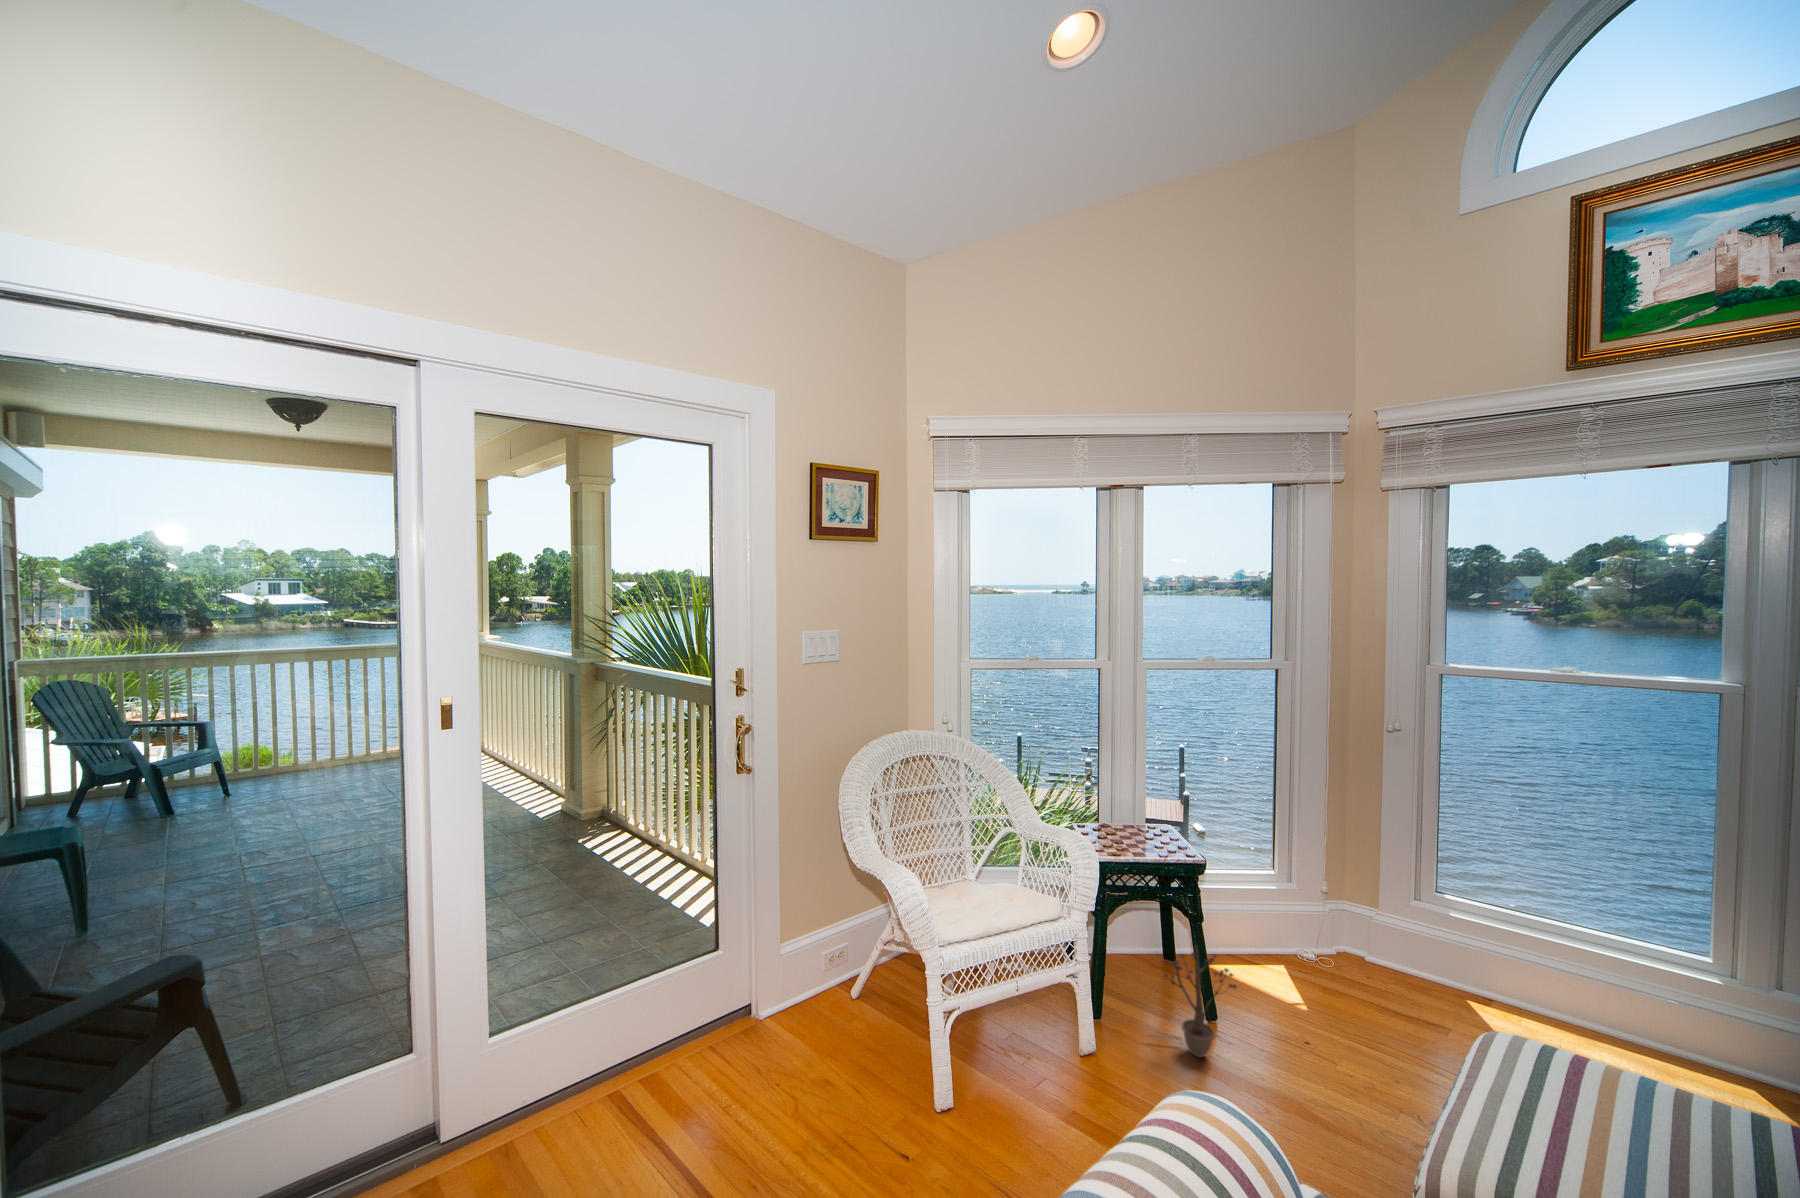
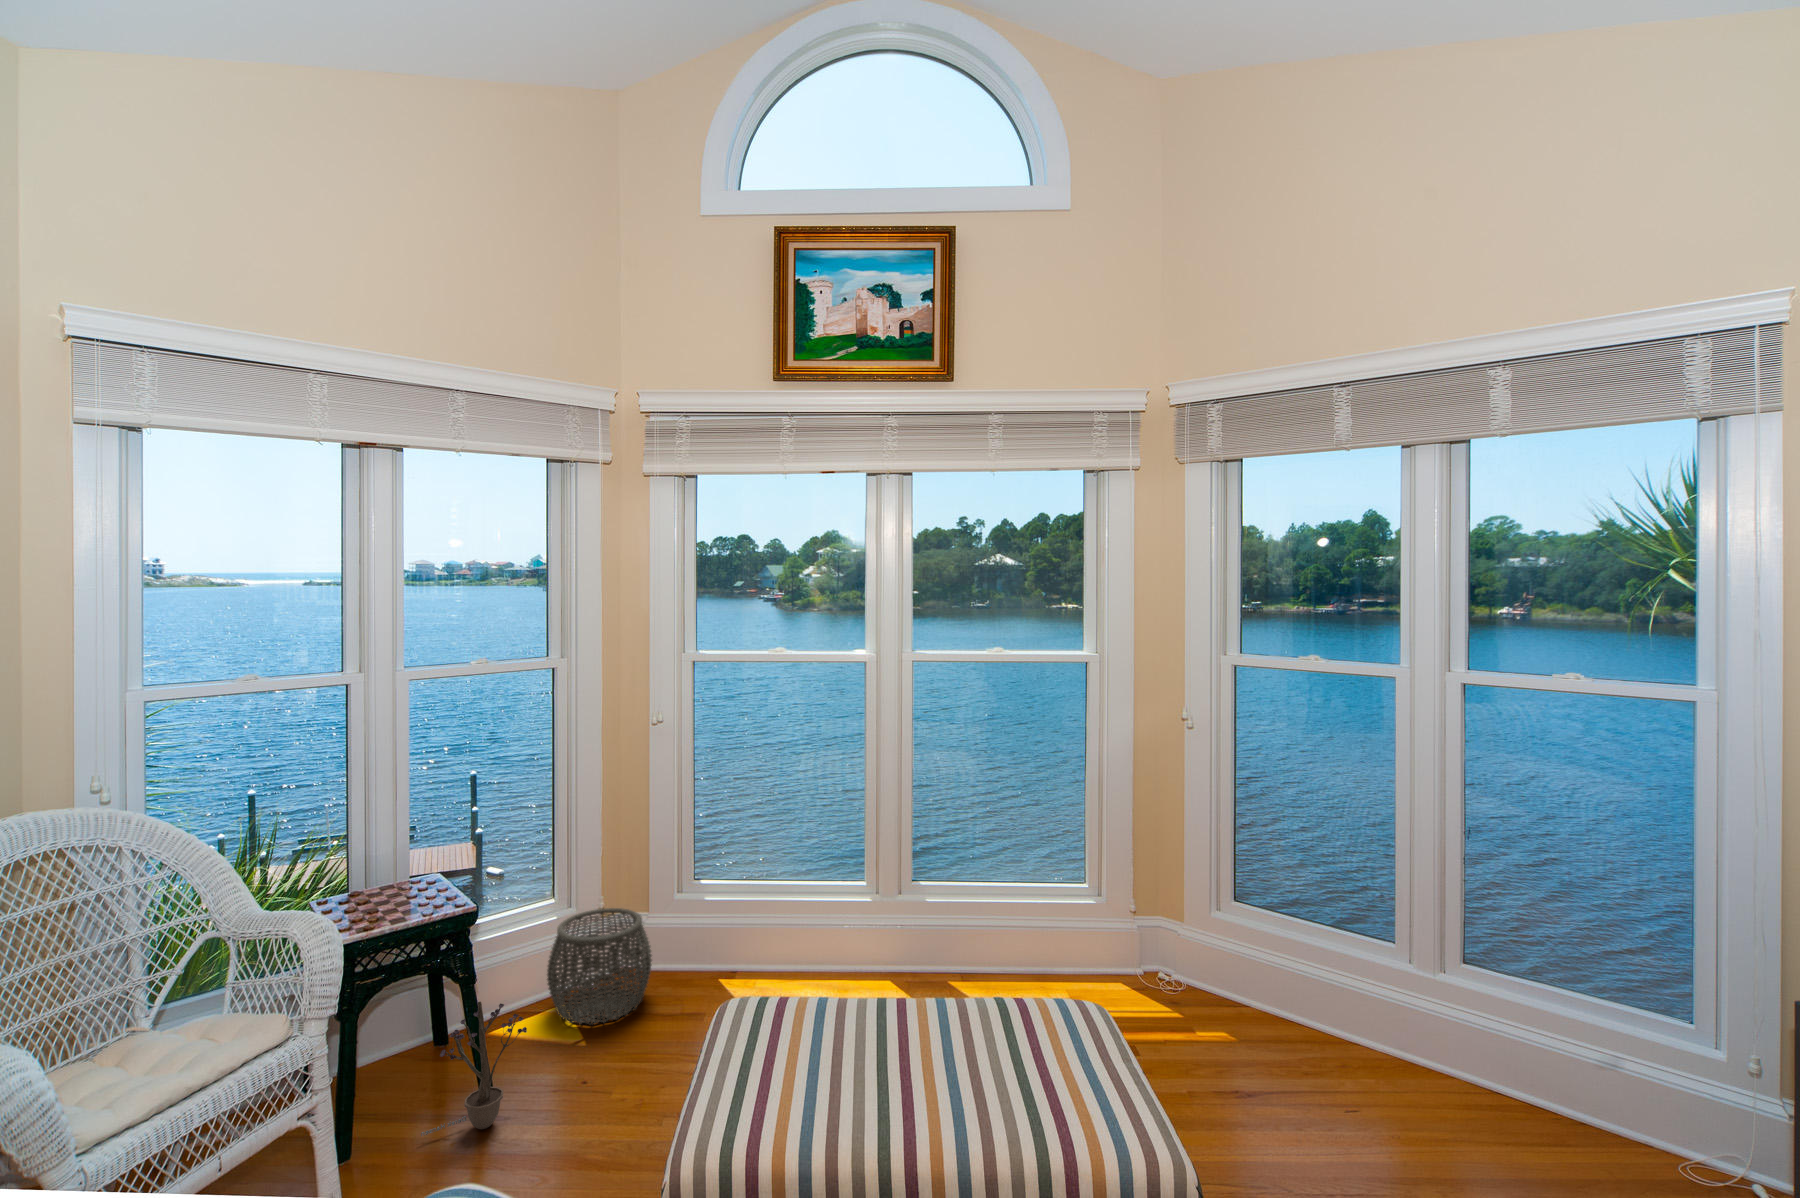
woven basket: none [1248,894,1358,1011] -> present [547,908,652,1025]

